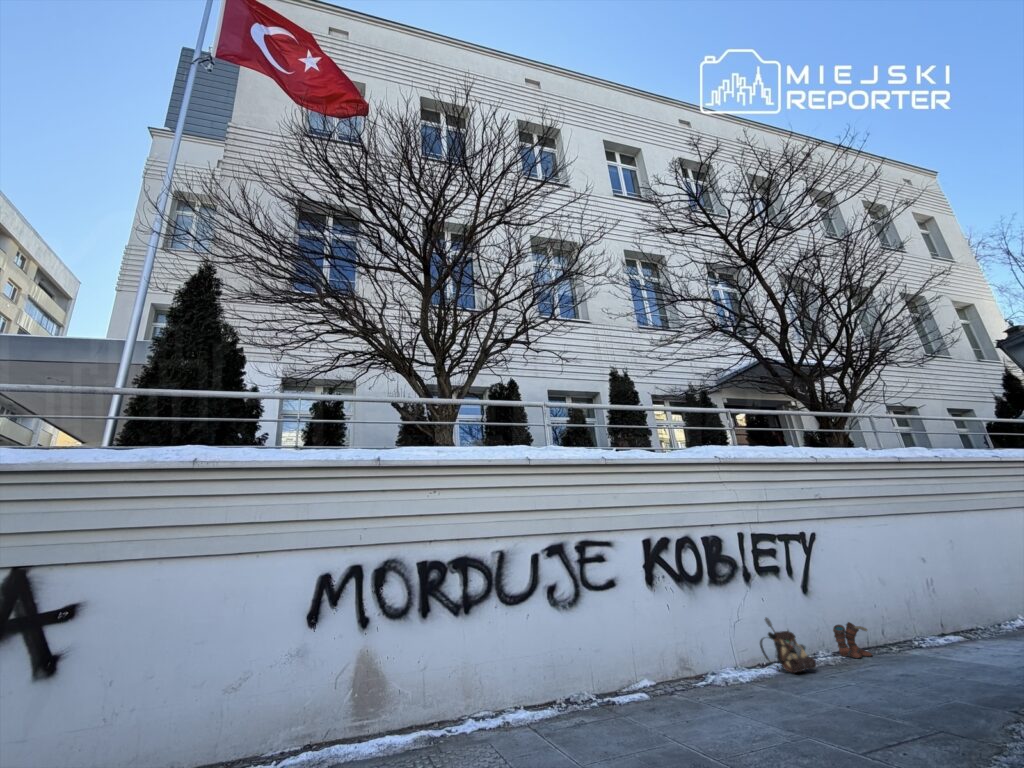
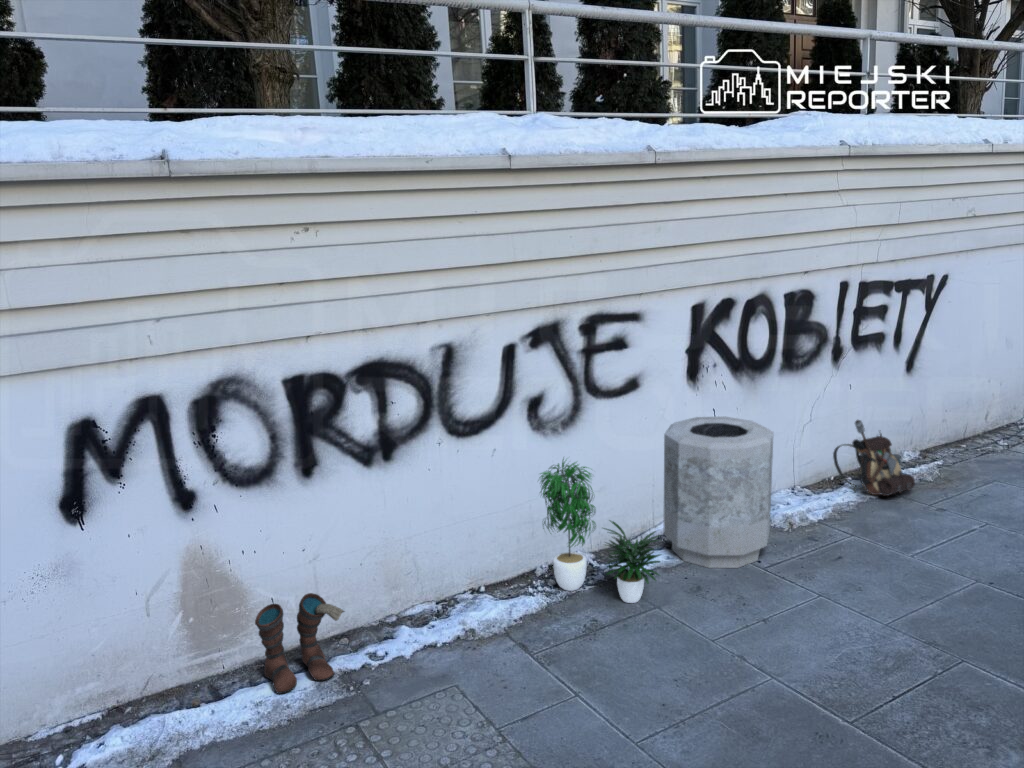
trash can: none [630,606,706,703] -> present [663,417,773,568]
potted plant: none [551,617,625,716] -> present [540,459,661,603]
boots: present [833,622,873,658] -> present [255,593,344,694]

